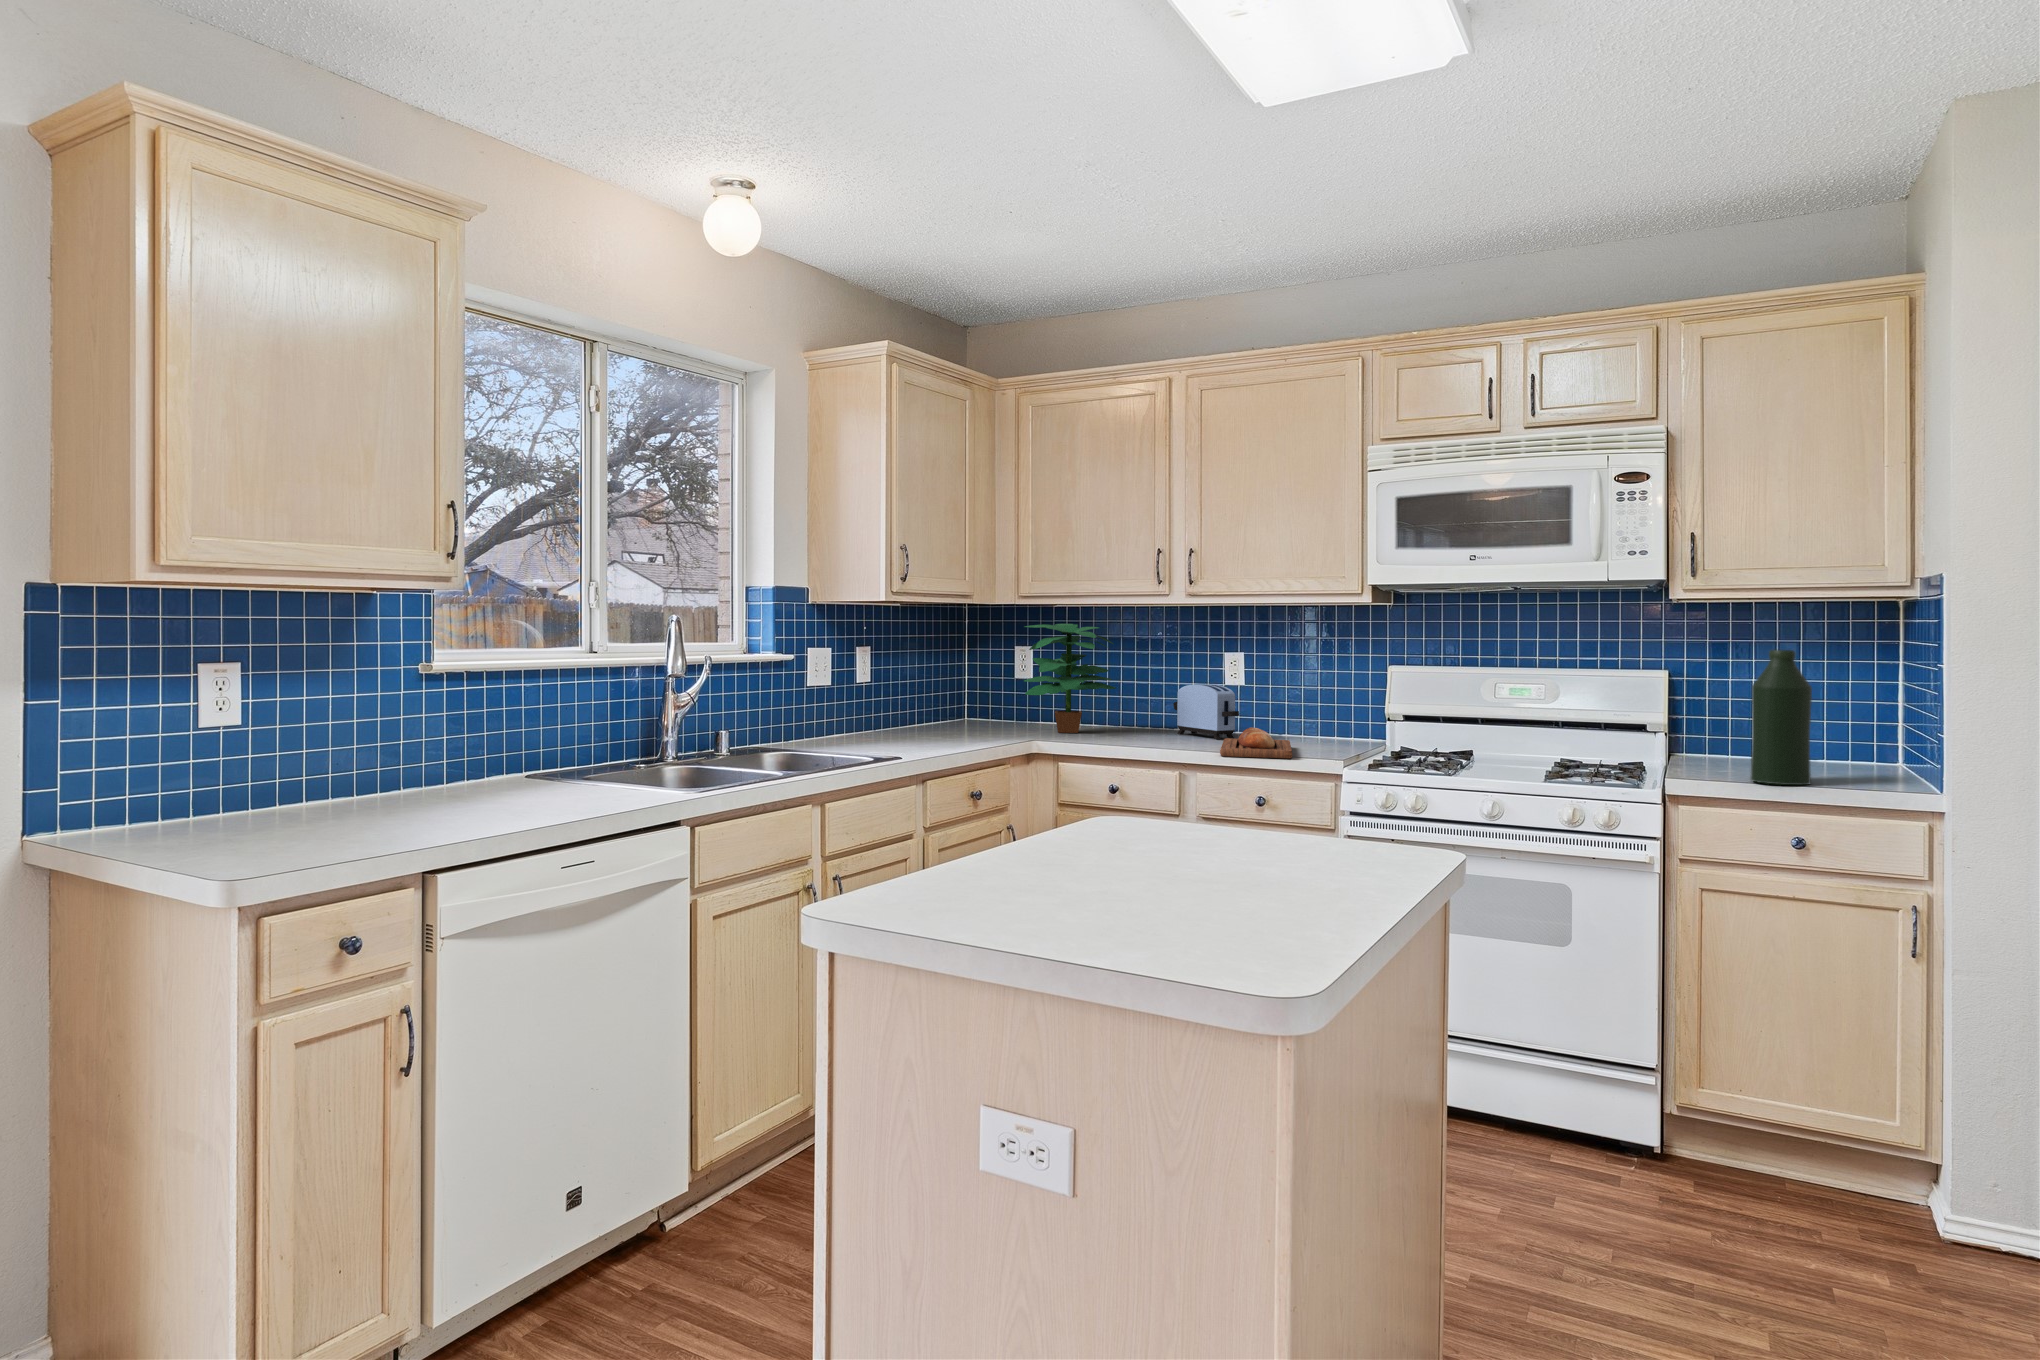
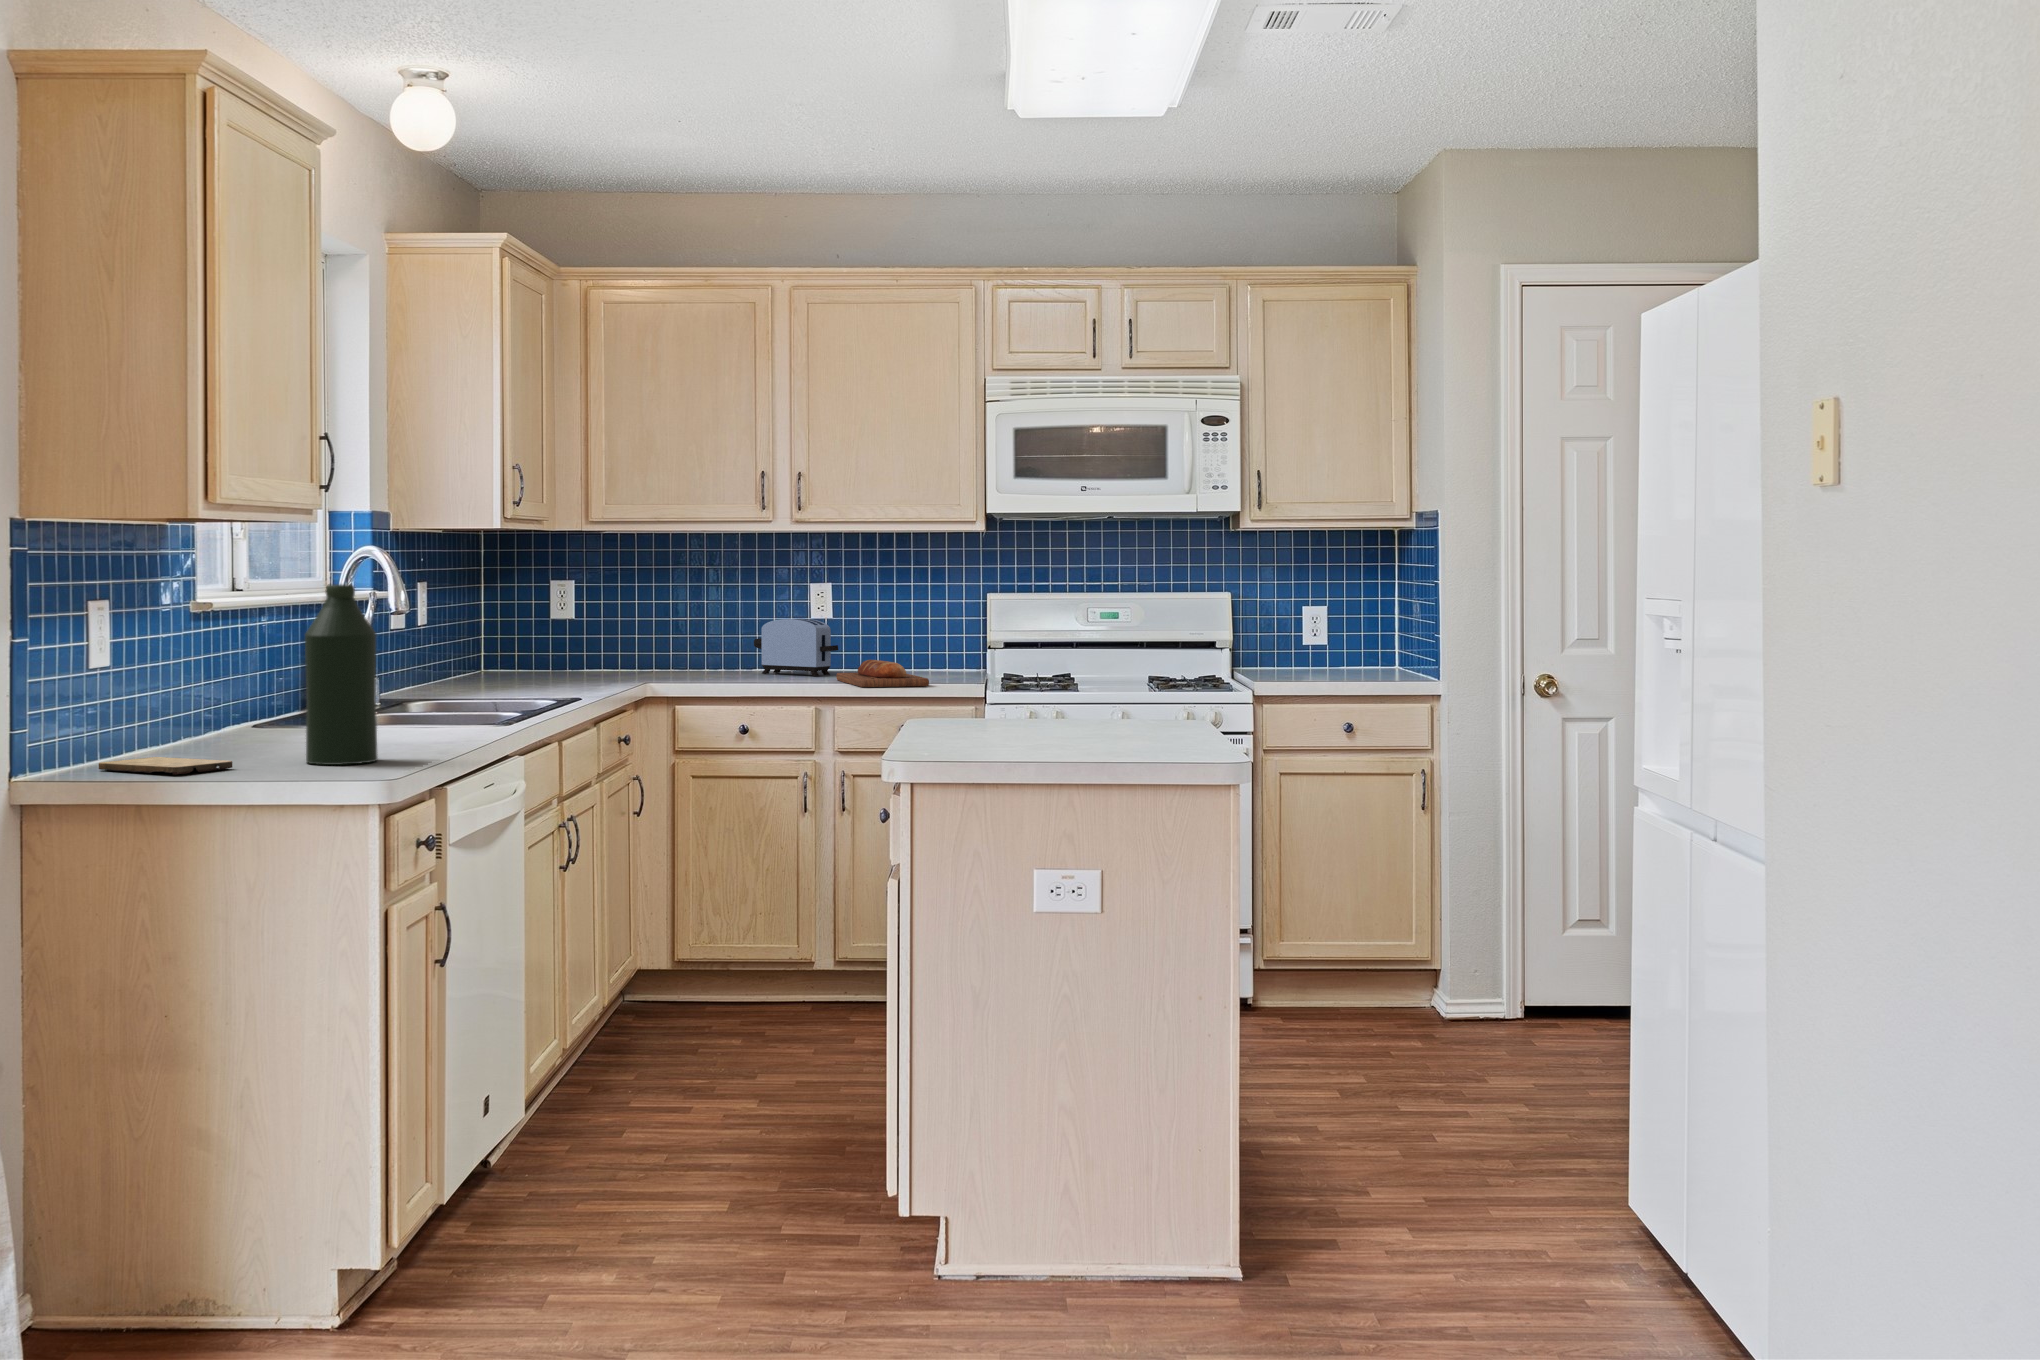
potted plant: present [1024,624,1116,733] -> none [594,554,697,677]
bottle: present [1751,650,1812,785] -> present [305,584,377,765]
cutting board: none [172,815,268,843] -> present [99,757,232,775]

